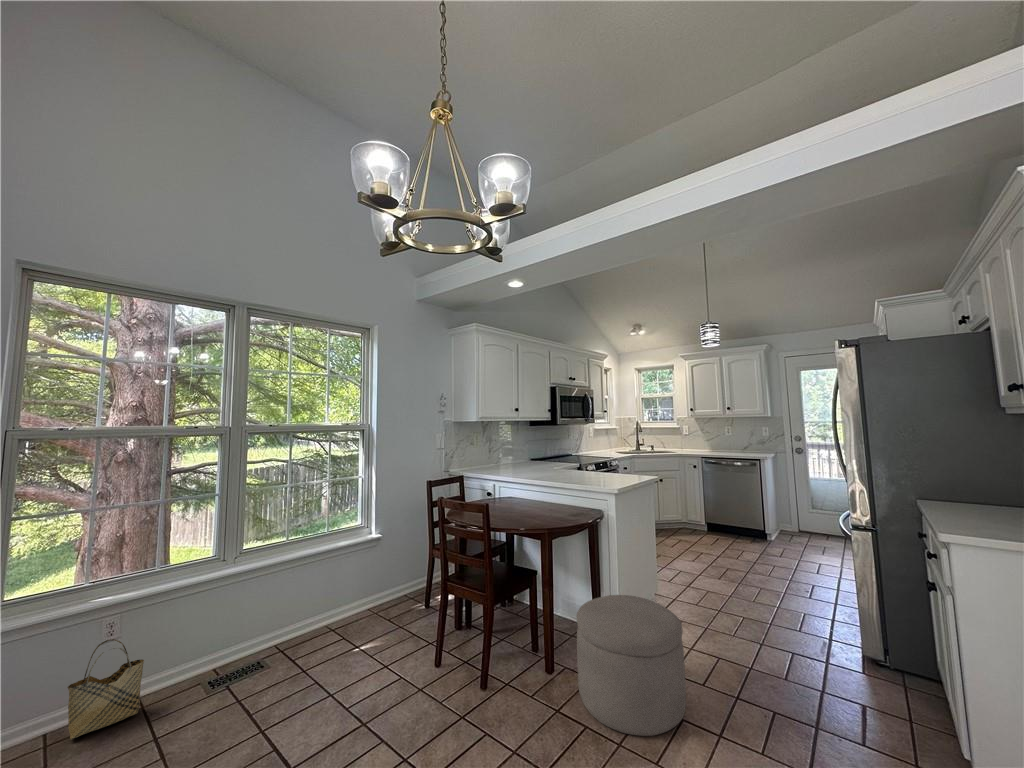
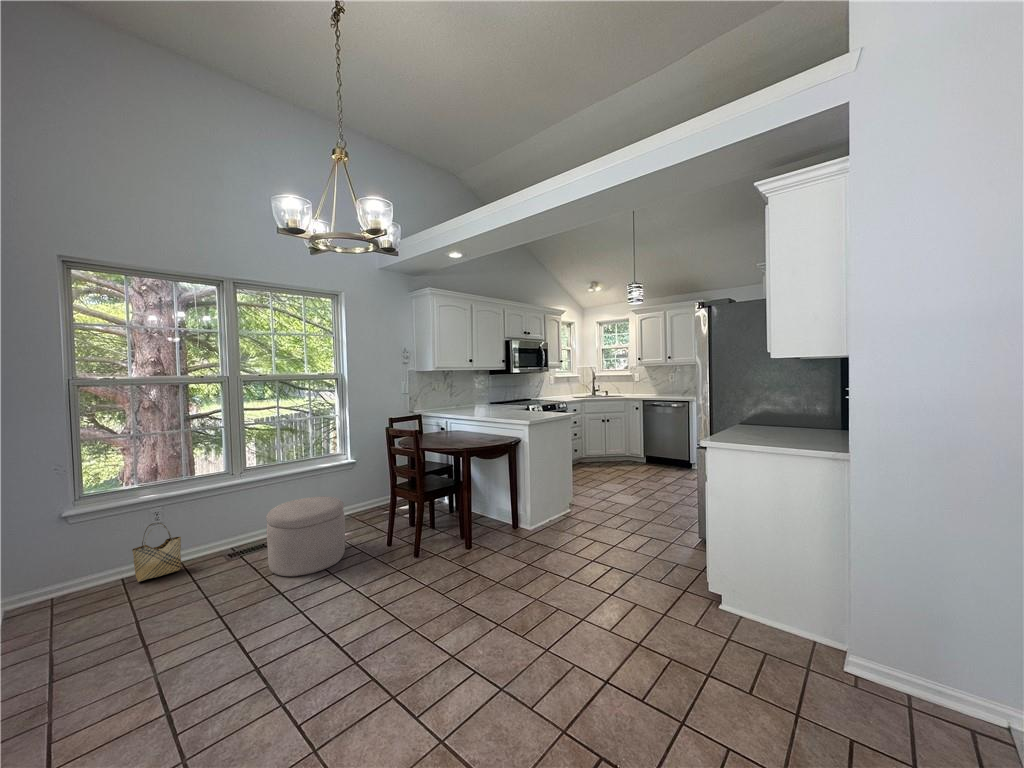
ottoman: present [576,595,686,736] -> present [266,496,345,576]

